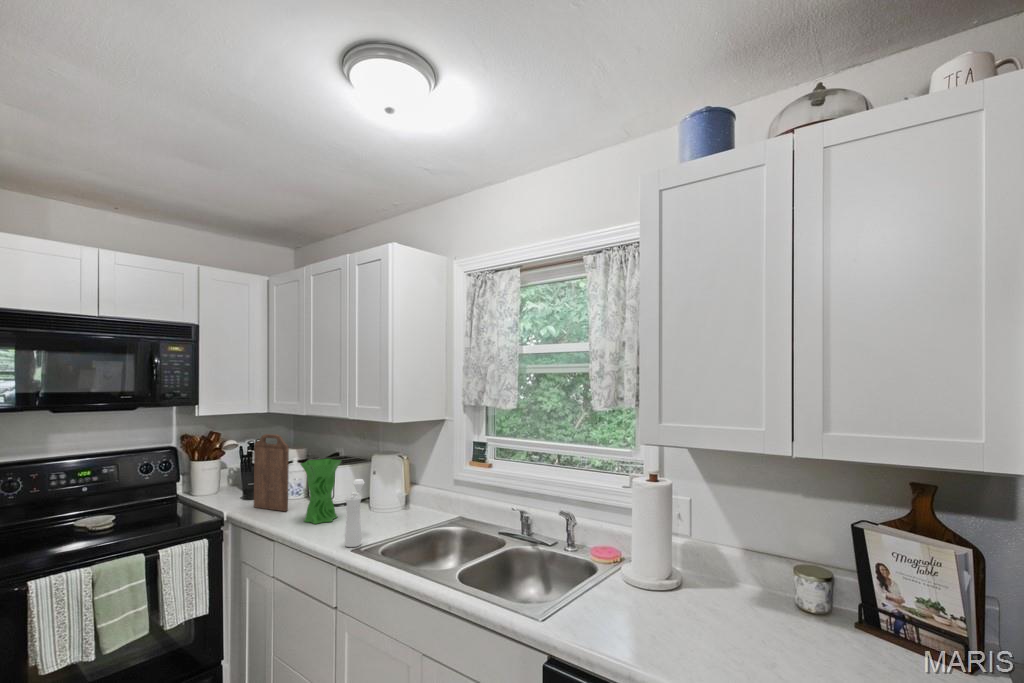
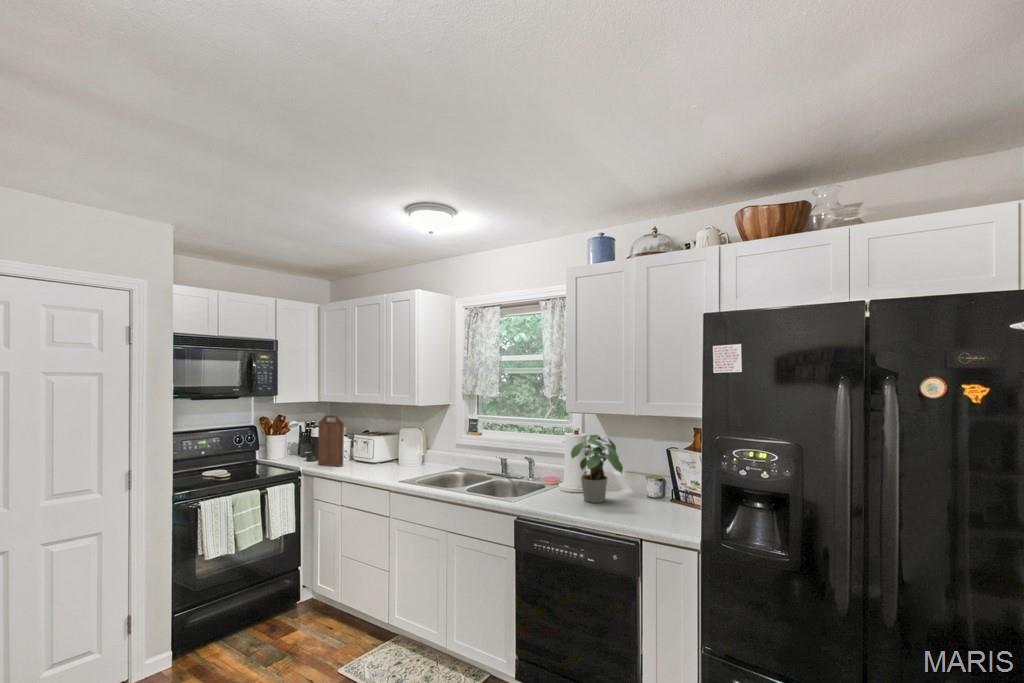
vase: present [301,459,341,524] -> none [356,431,382,472]
pepper mill: present [345,479,365,547] -> none [392,441,403,481]
potted plant: none [645,491,759,628] -> present [571,435,623,503]

